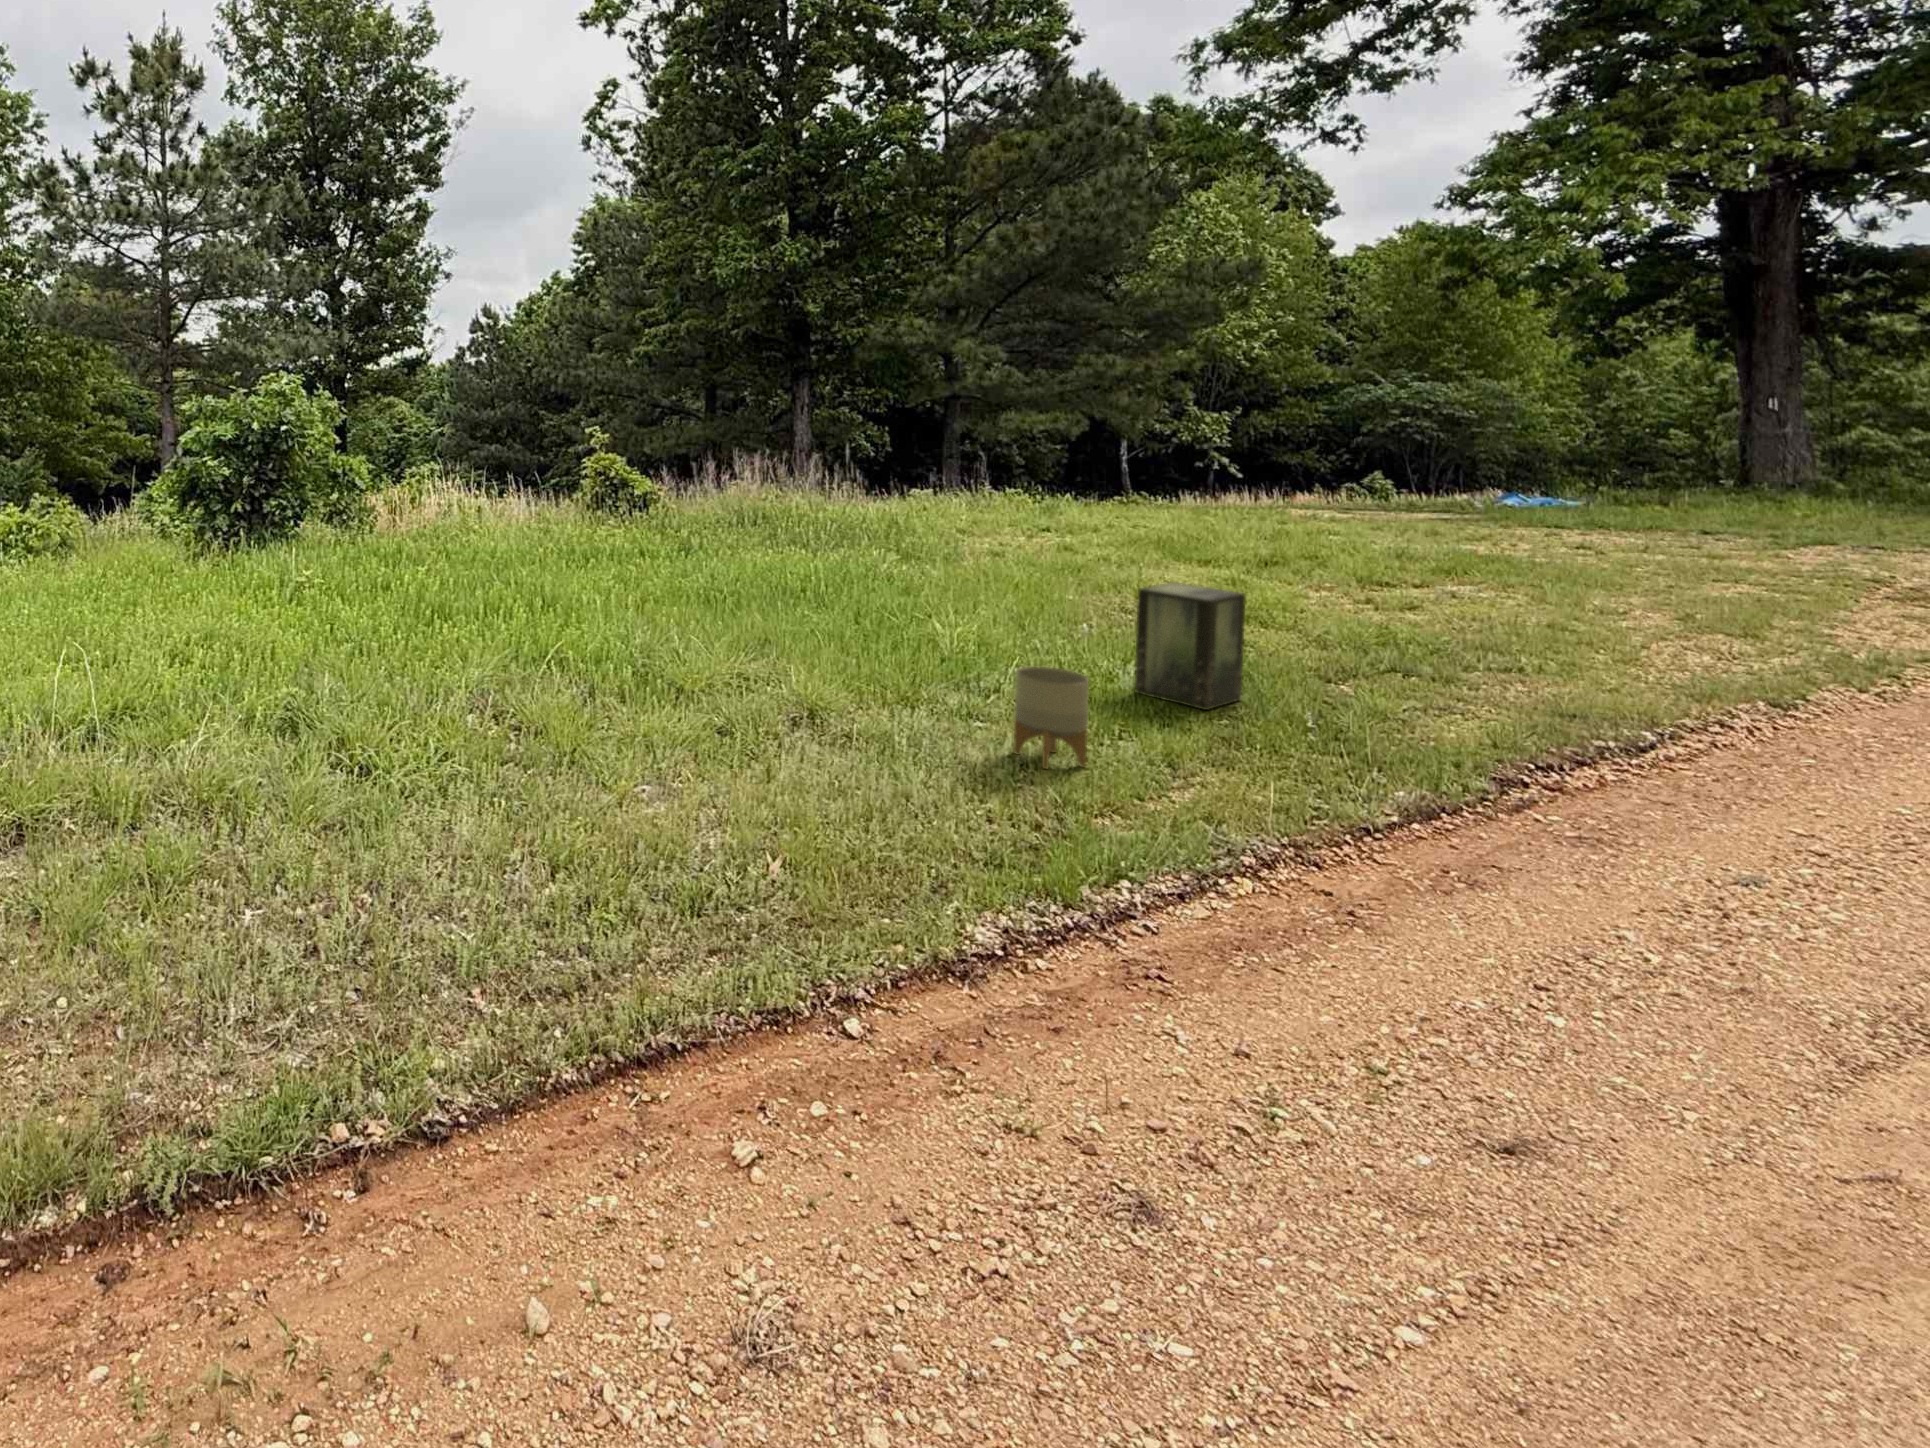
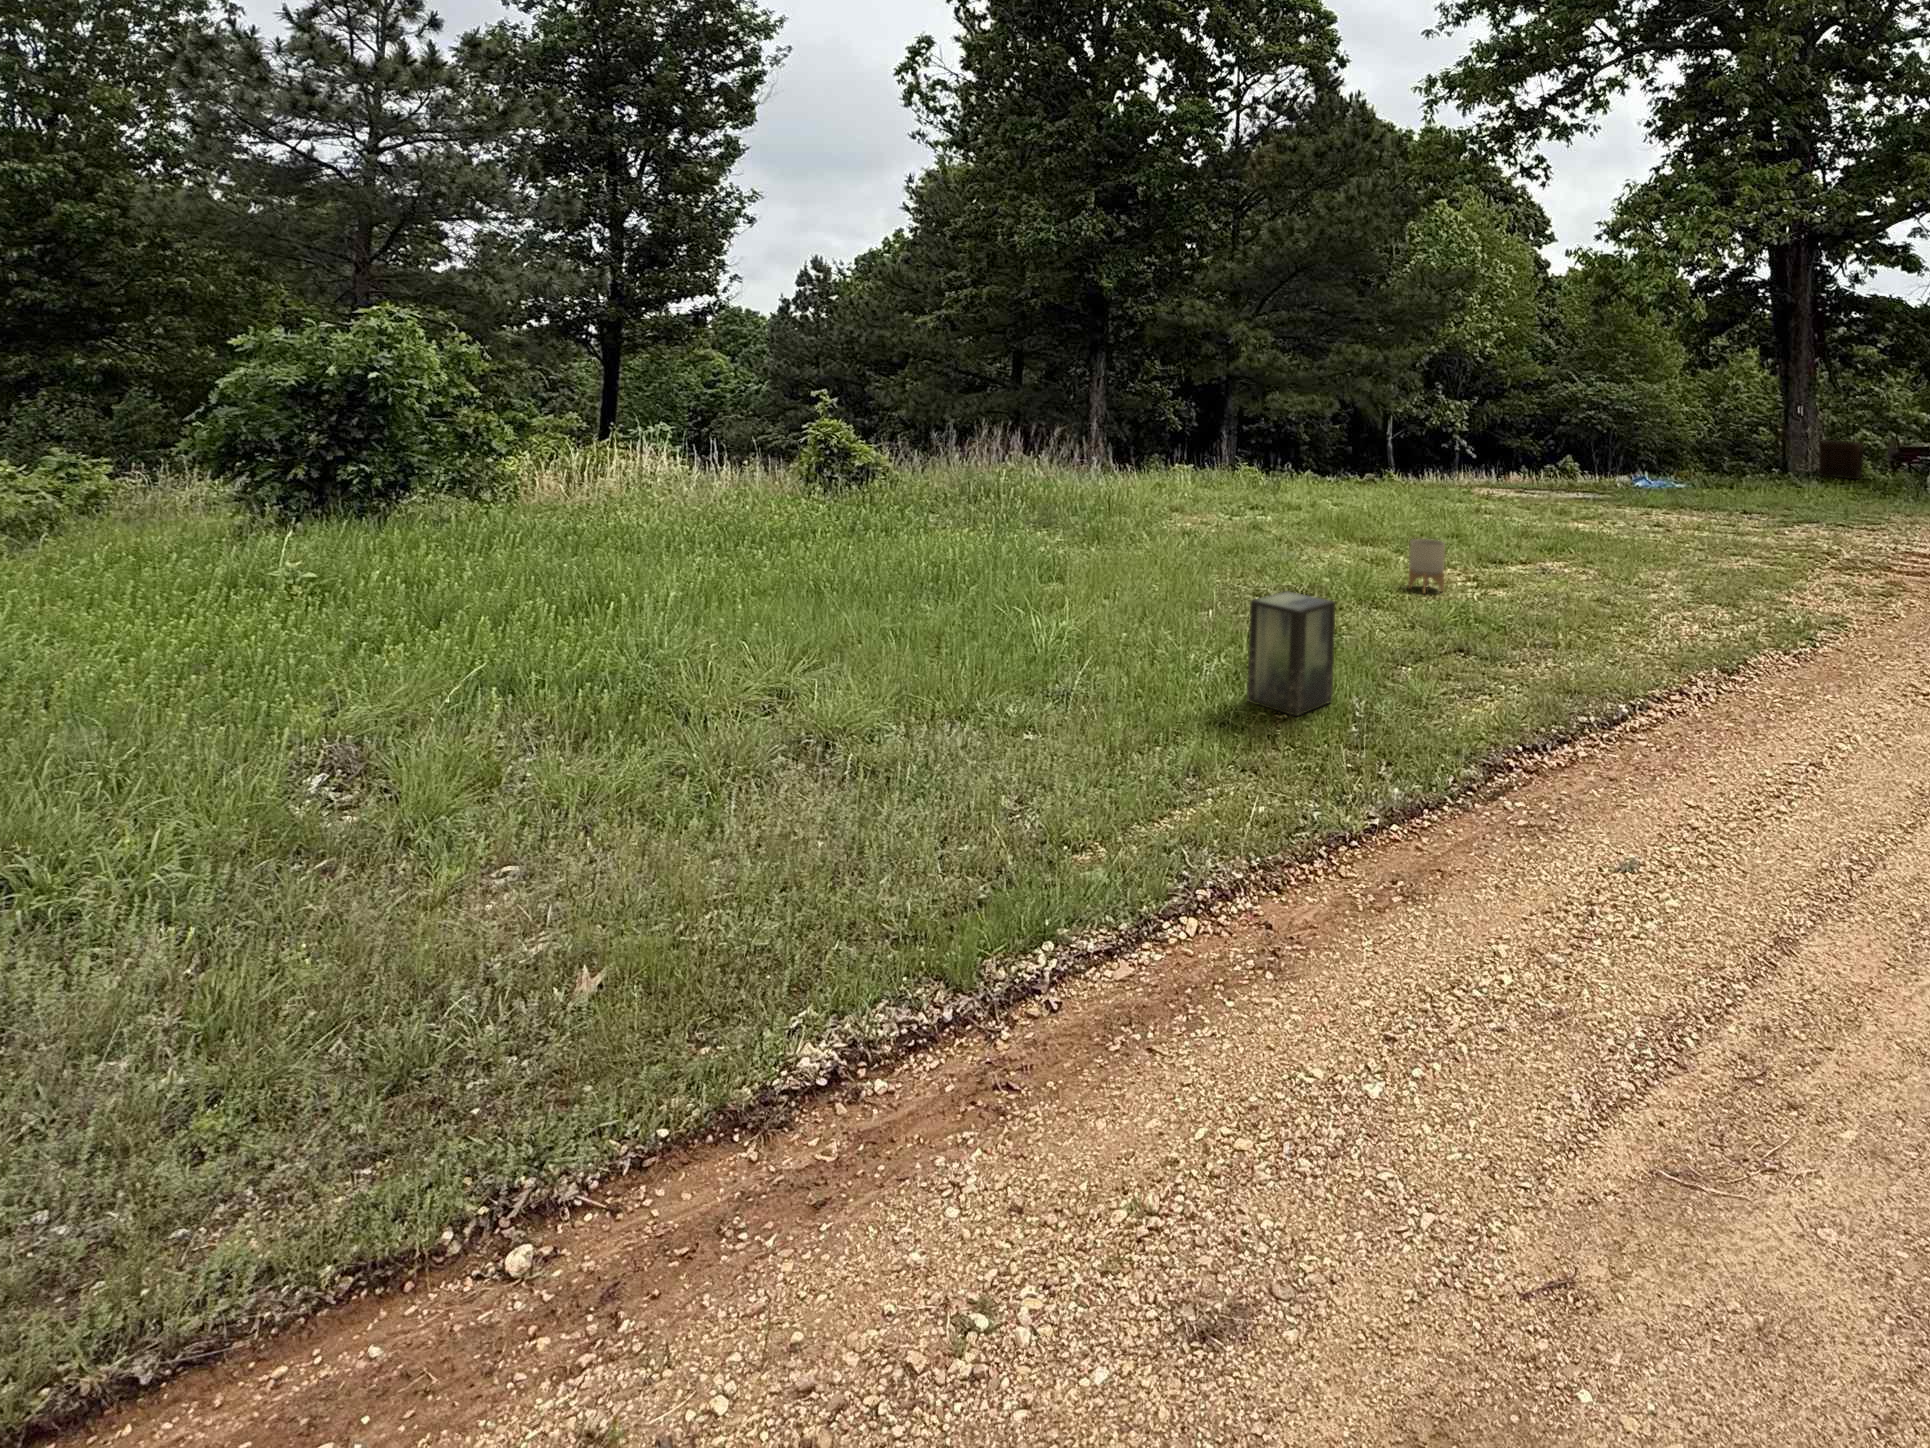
wooden crate: none [1797,448,1881,499] -> present [1819,440,1863,479]
planter: present [1014,666,1089,769] -> present [1408,539,1445,593]

